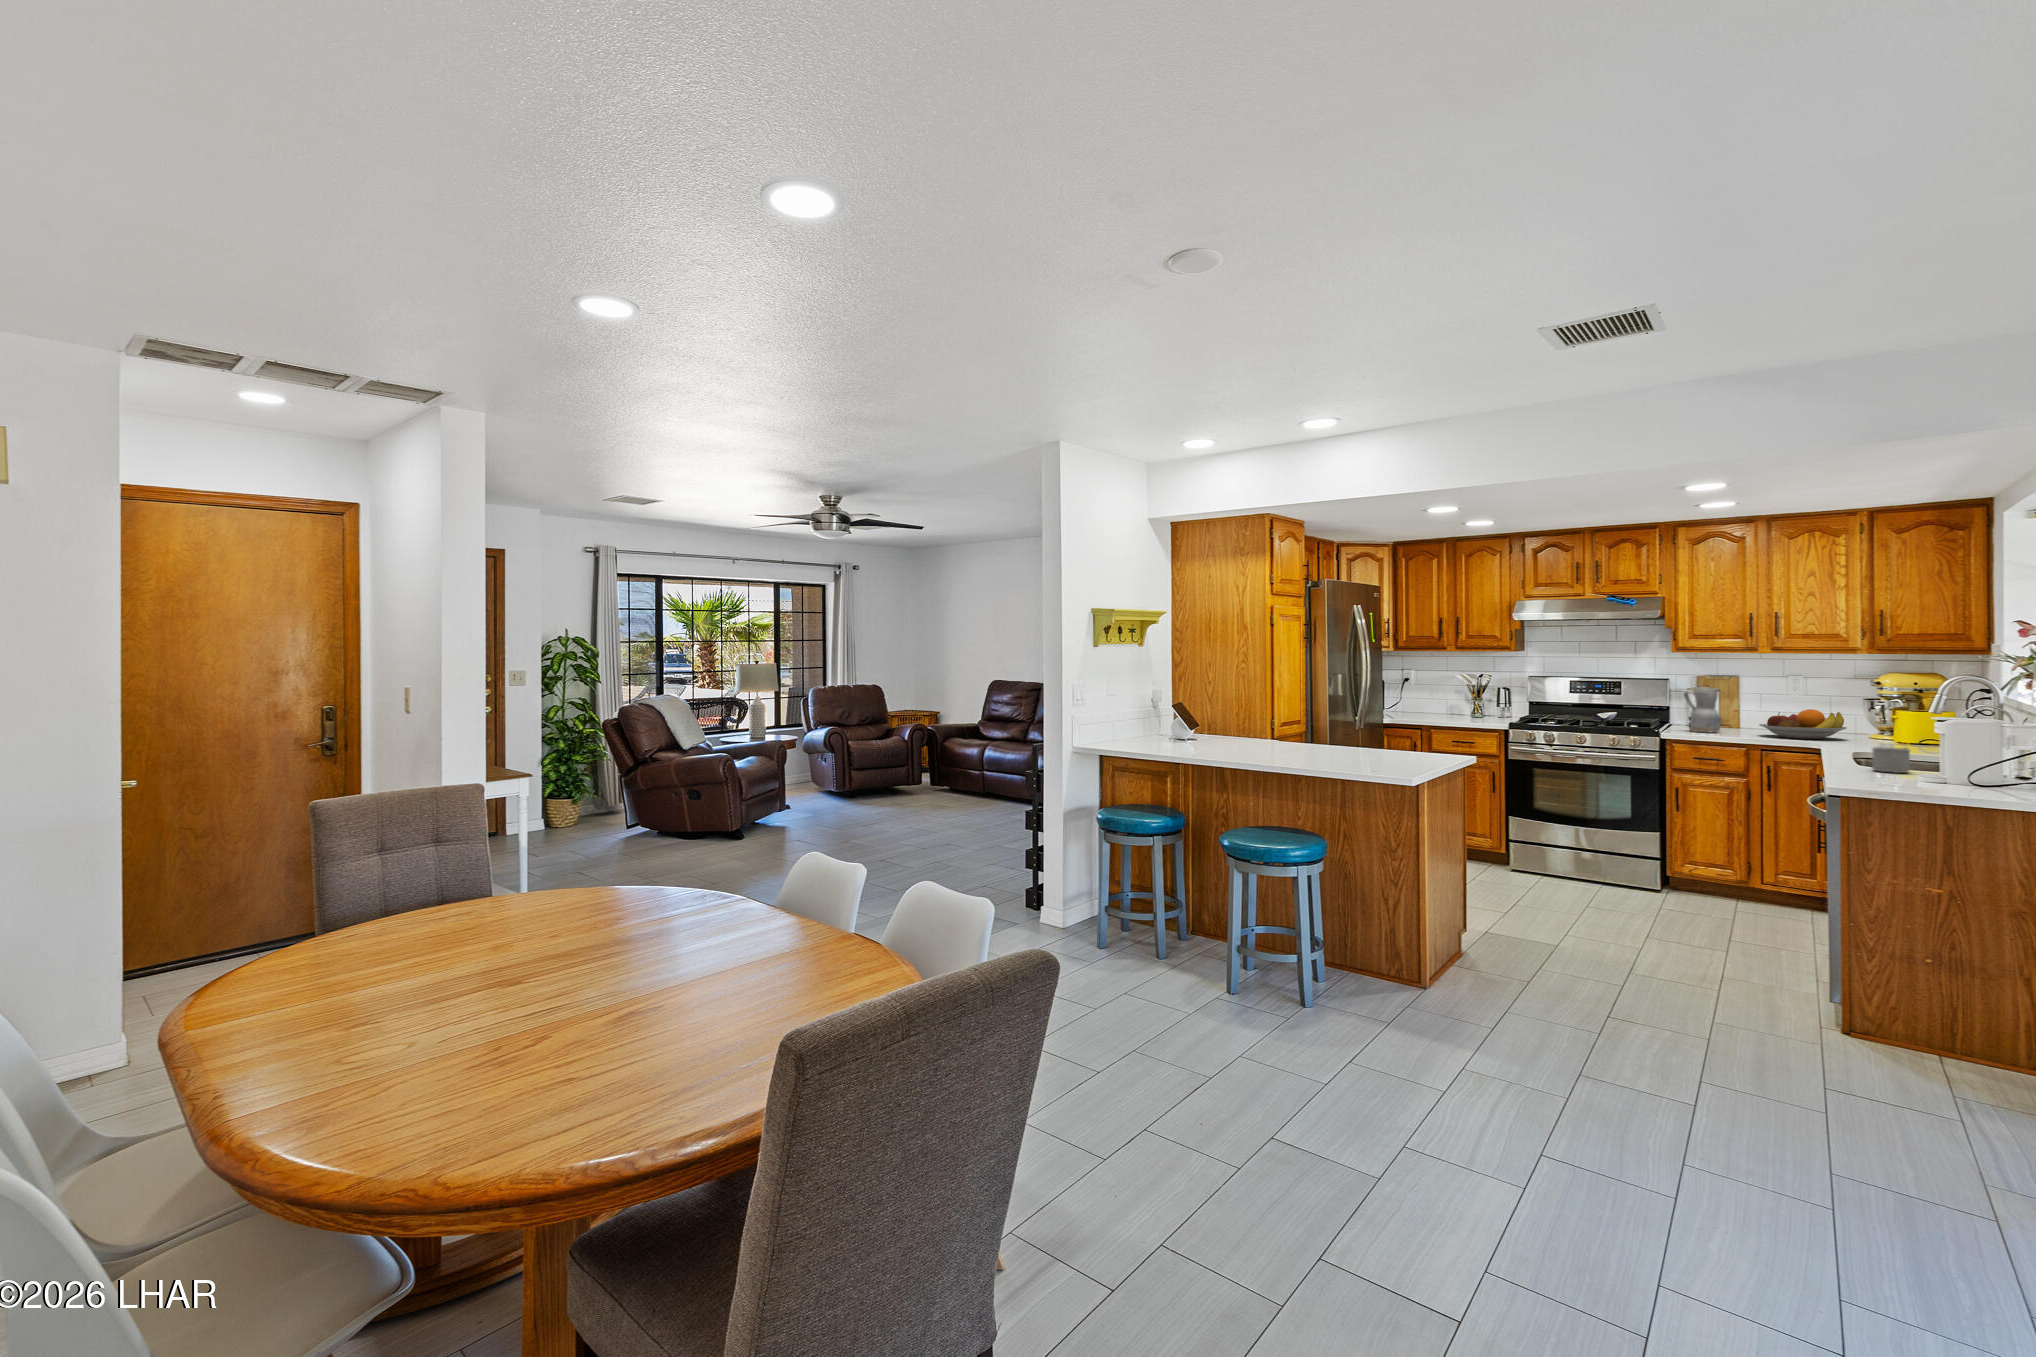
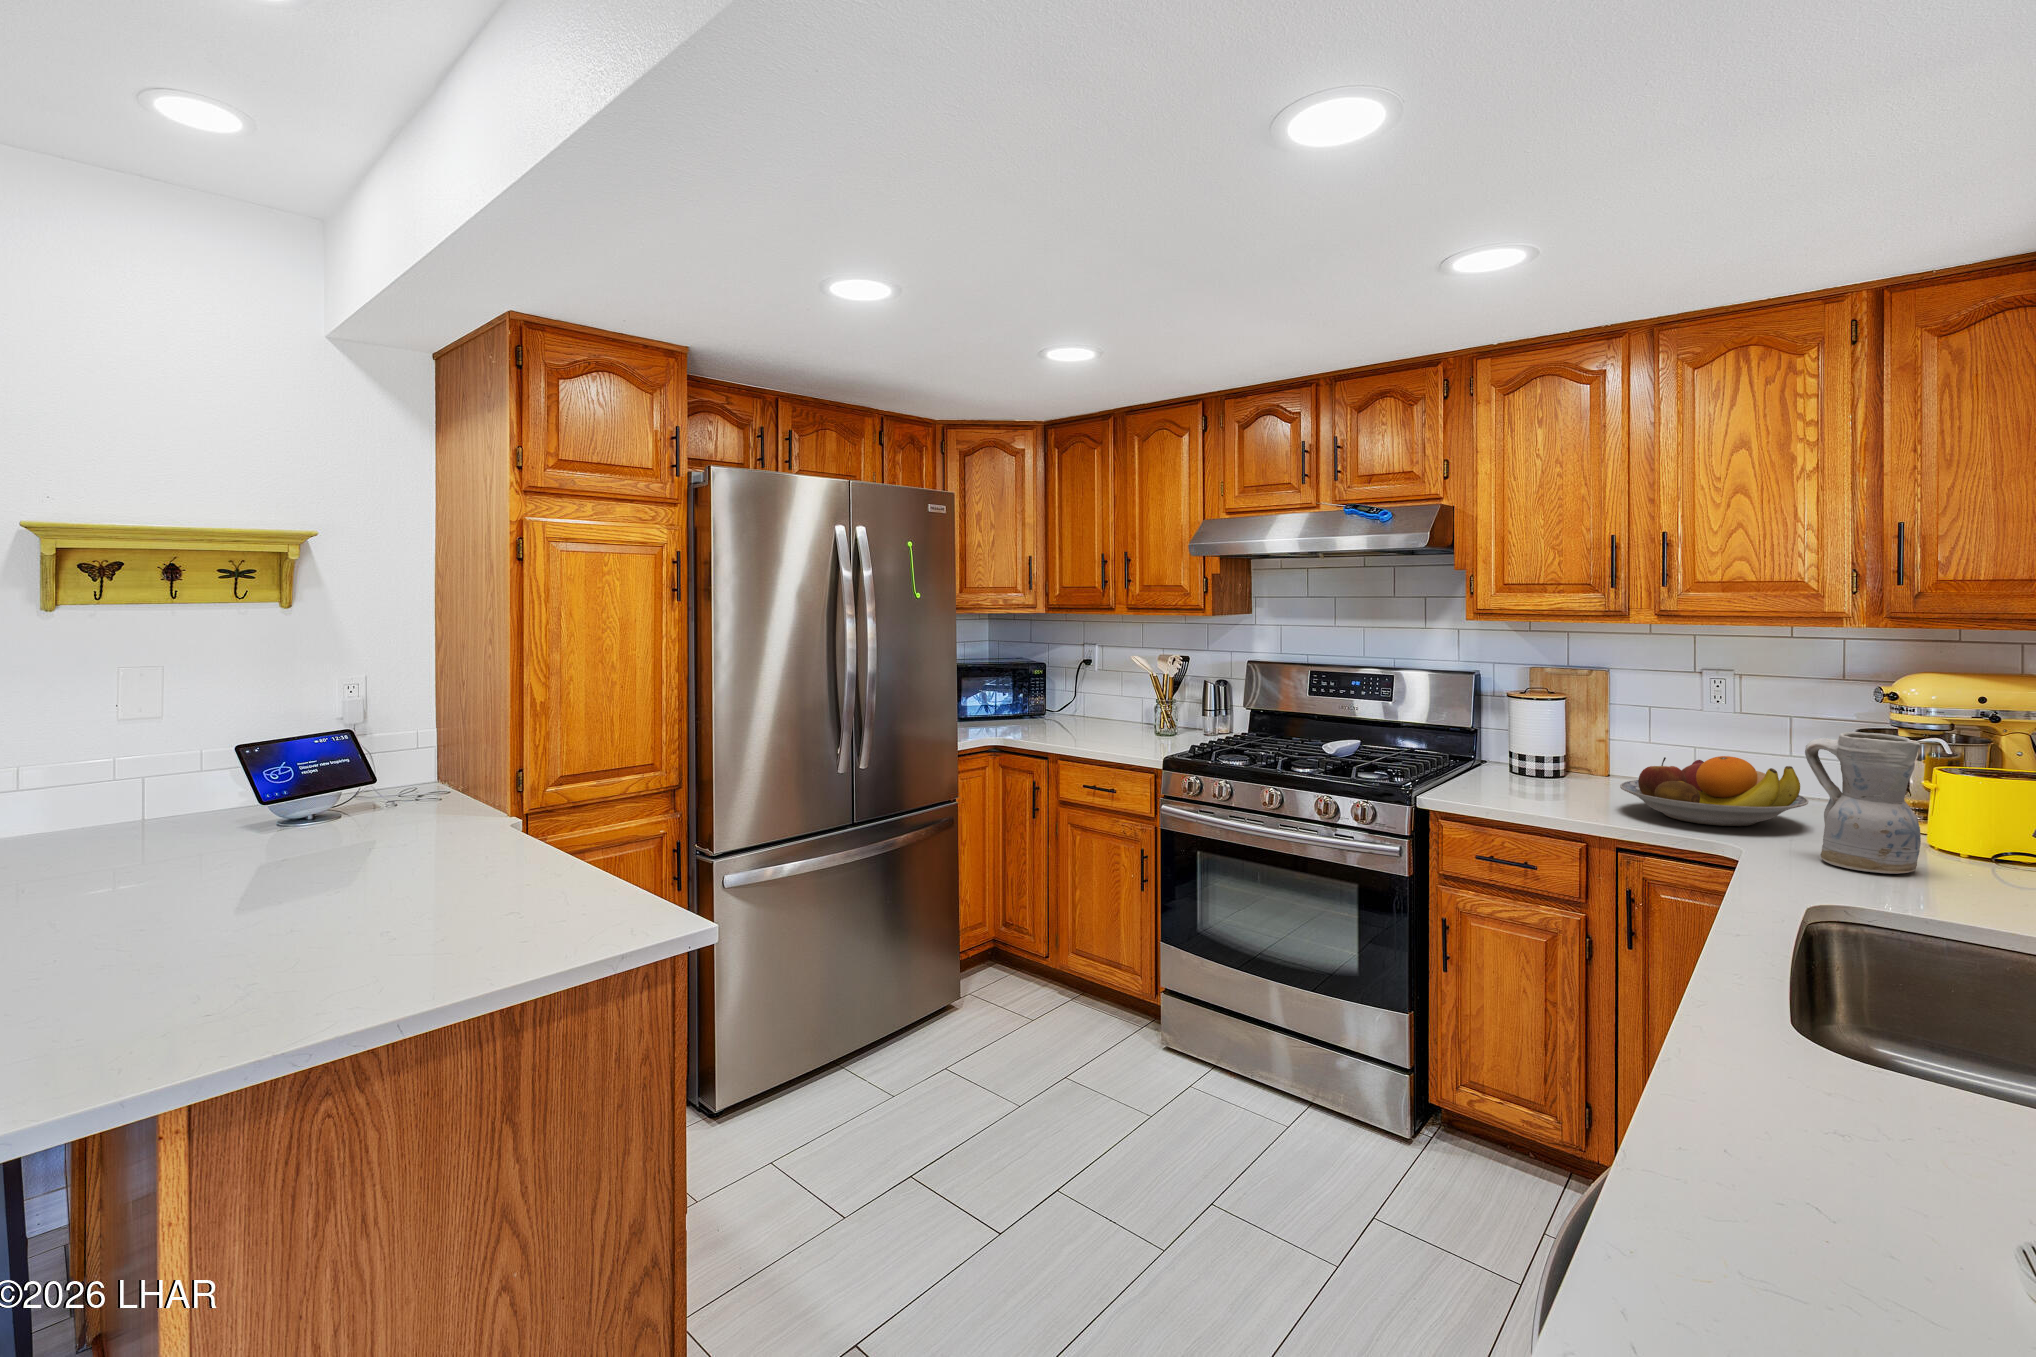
ceramic pitcher: present [1684,687,1721,732] -> present [1805,732,1921,874]
mug: present [1872,747,1910,773] -> none [1750,1062,1910,1217]

